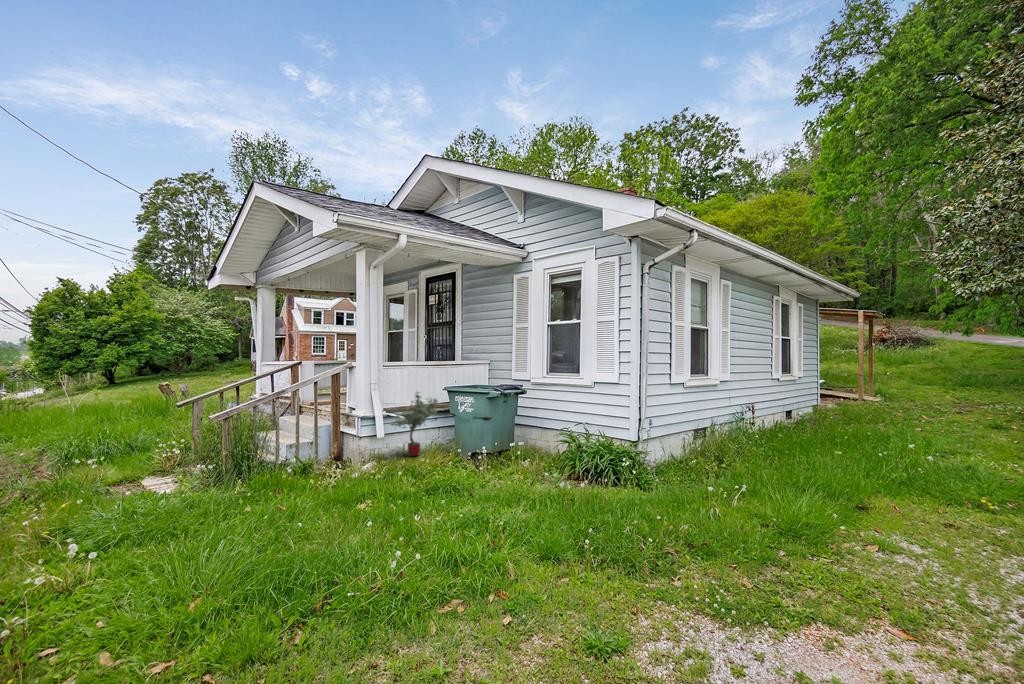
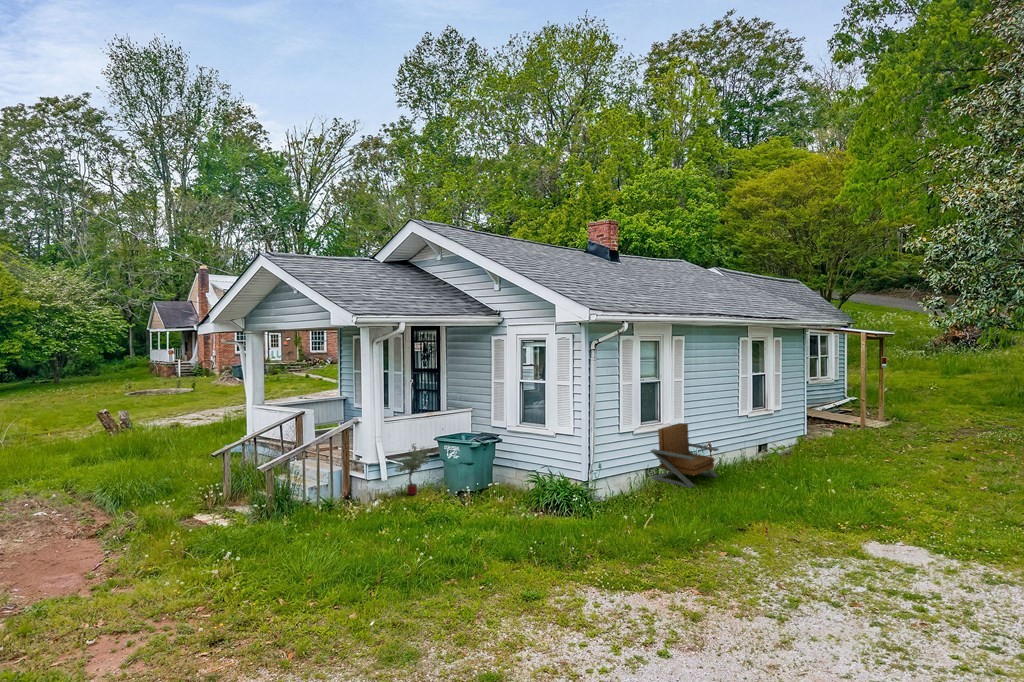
lounge chair: none [703,380,783,453] -> present [651,423,719,488]

